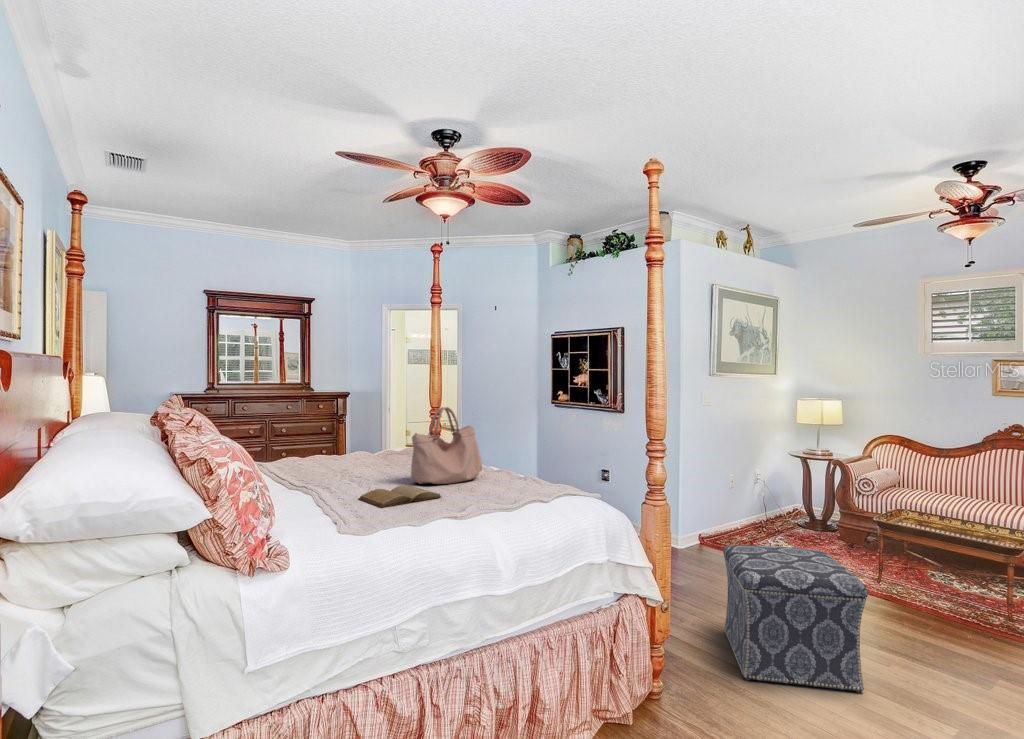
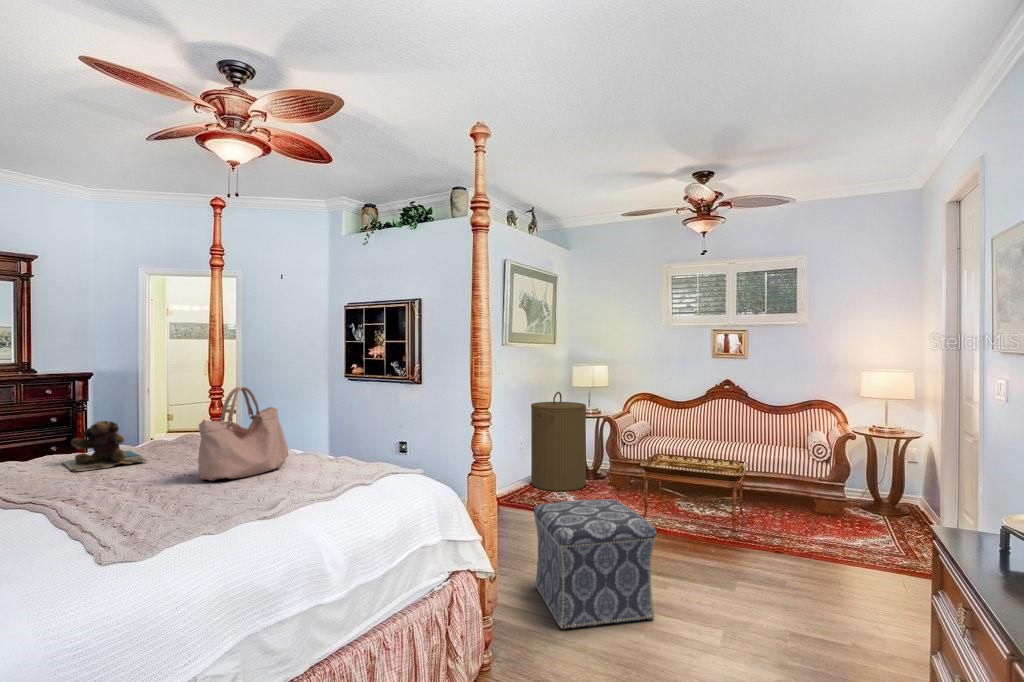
laundry hamper: none [742,428,810,540] -> present [531,392,586,491]
teddy bear: none [325,430,380,468] -> present [63,421,146,471]
book: present [358,485,442,508] -> none [127,485,245,518]

